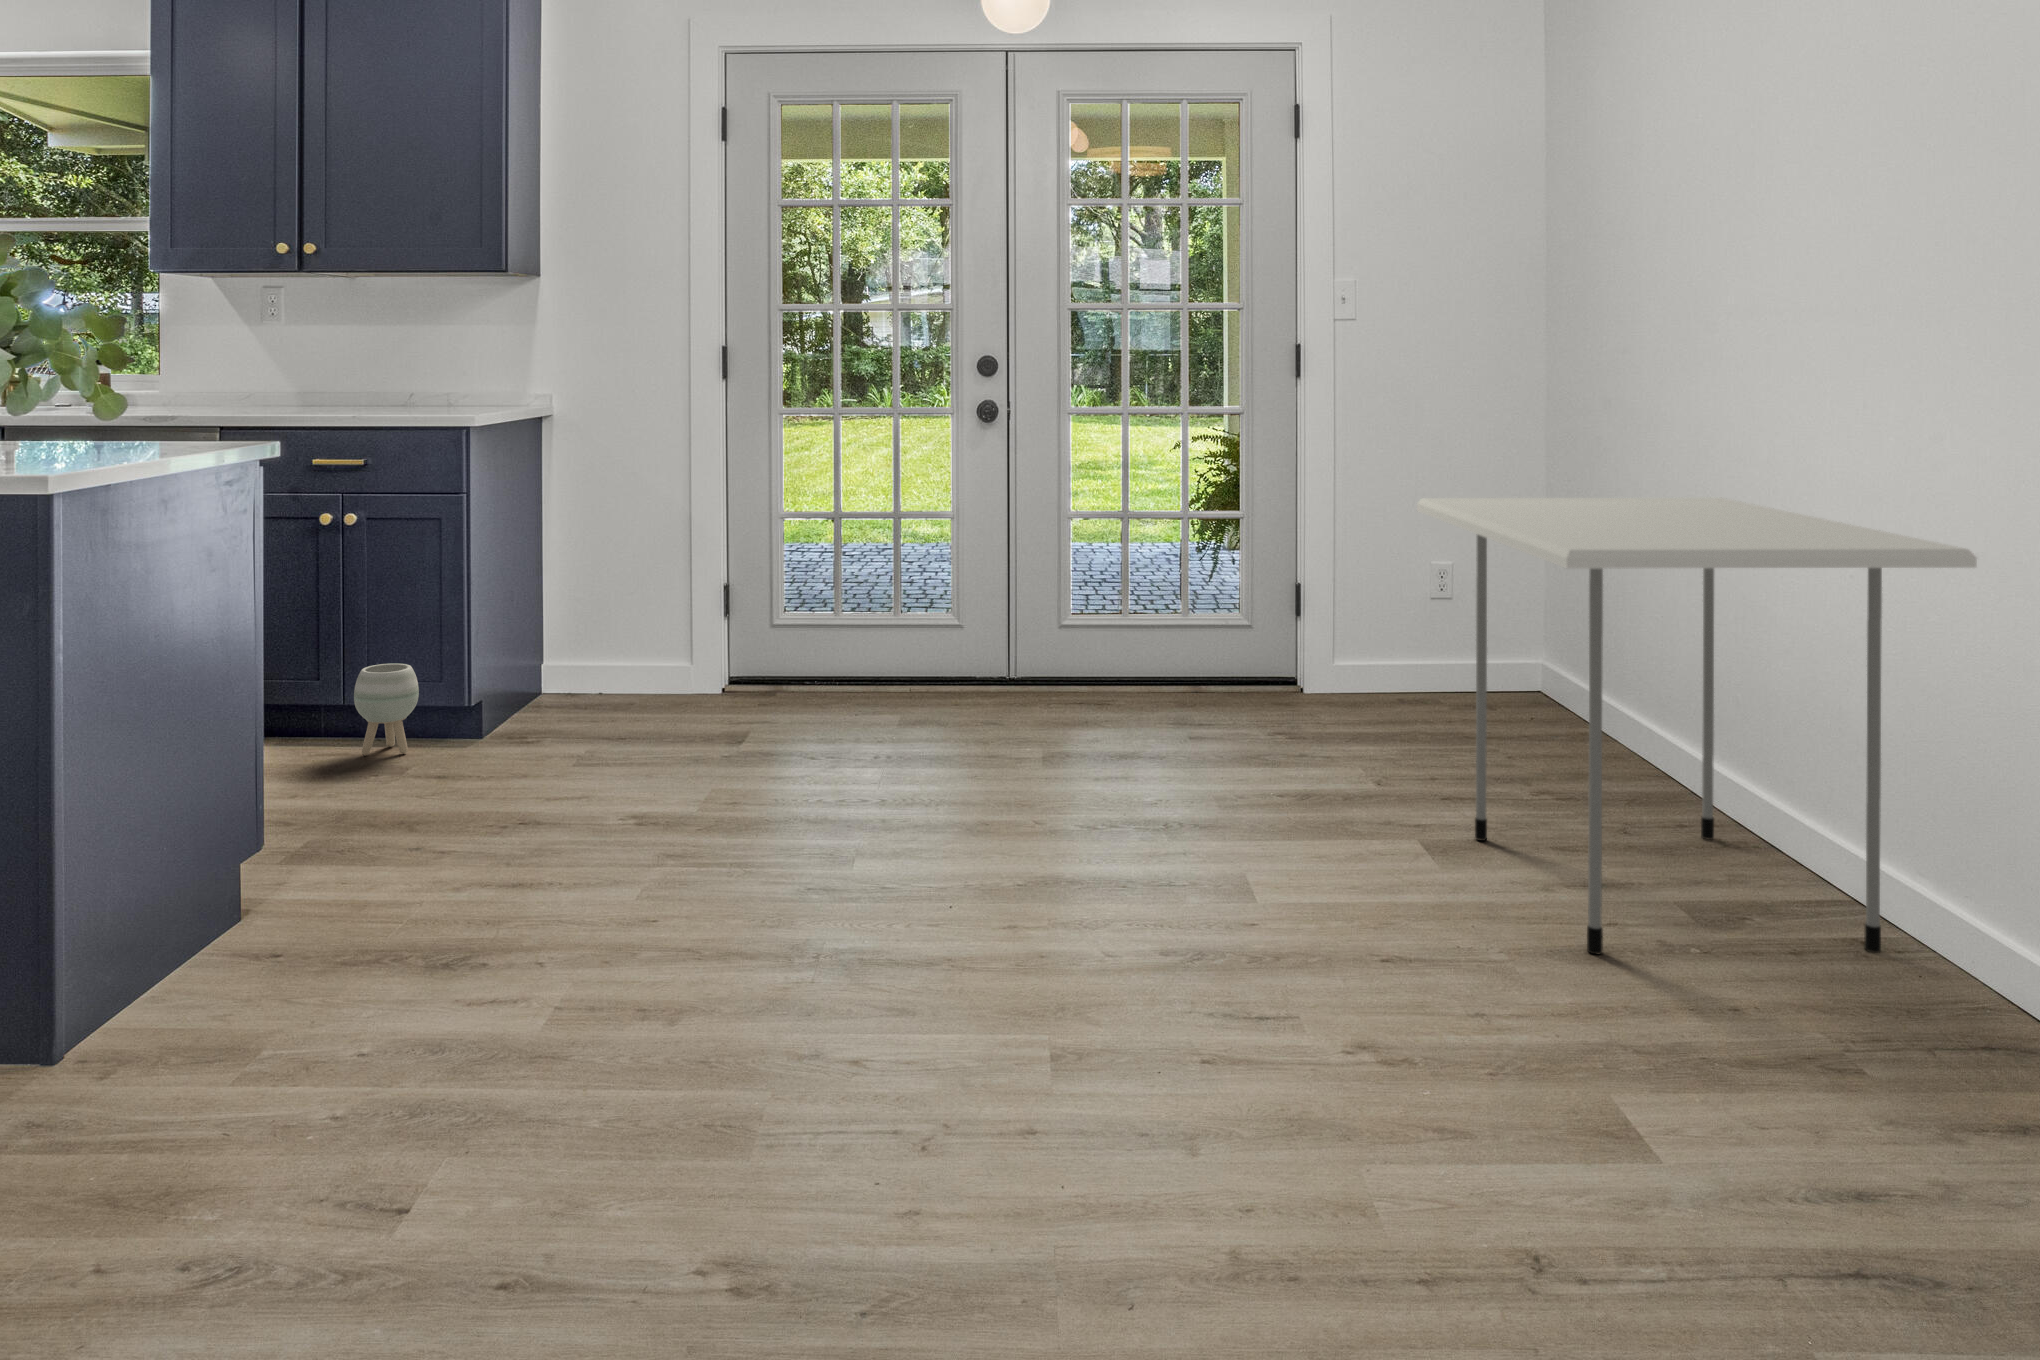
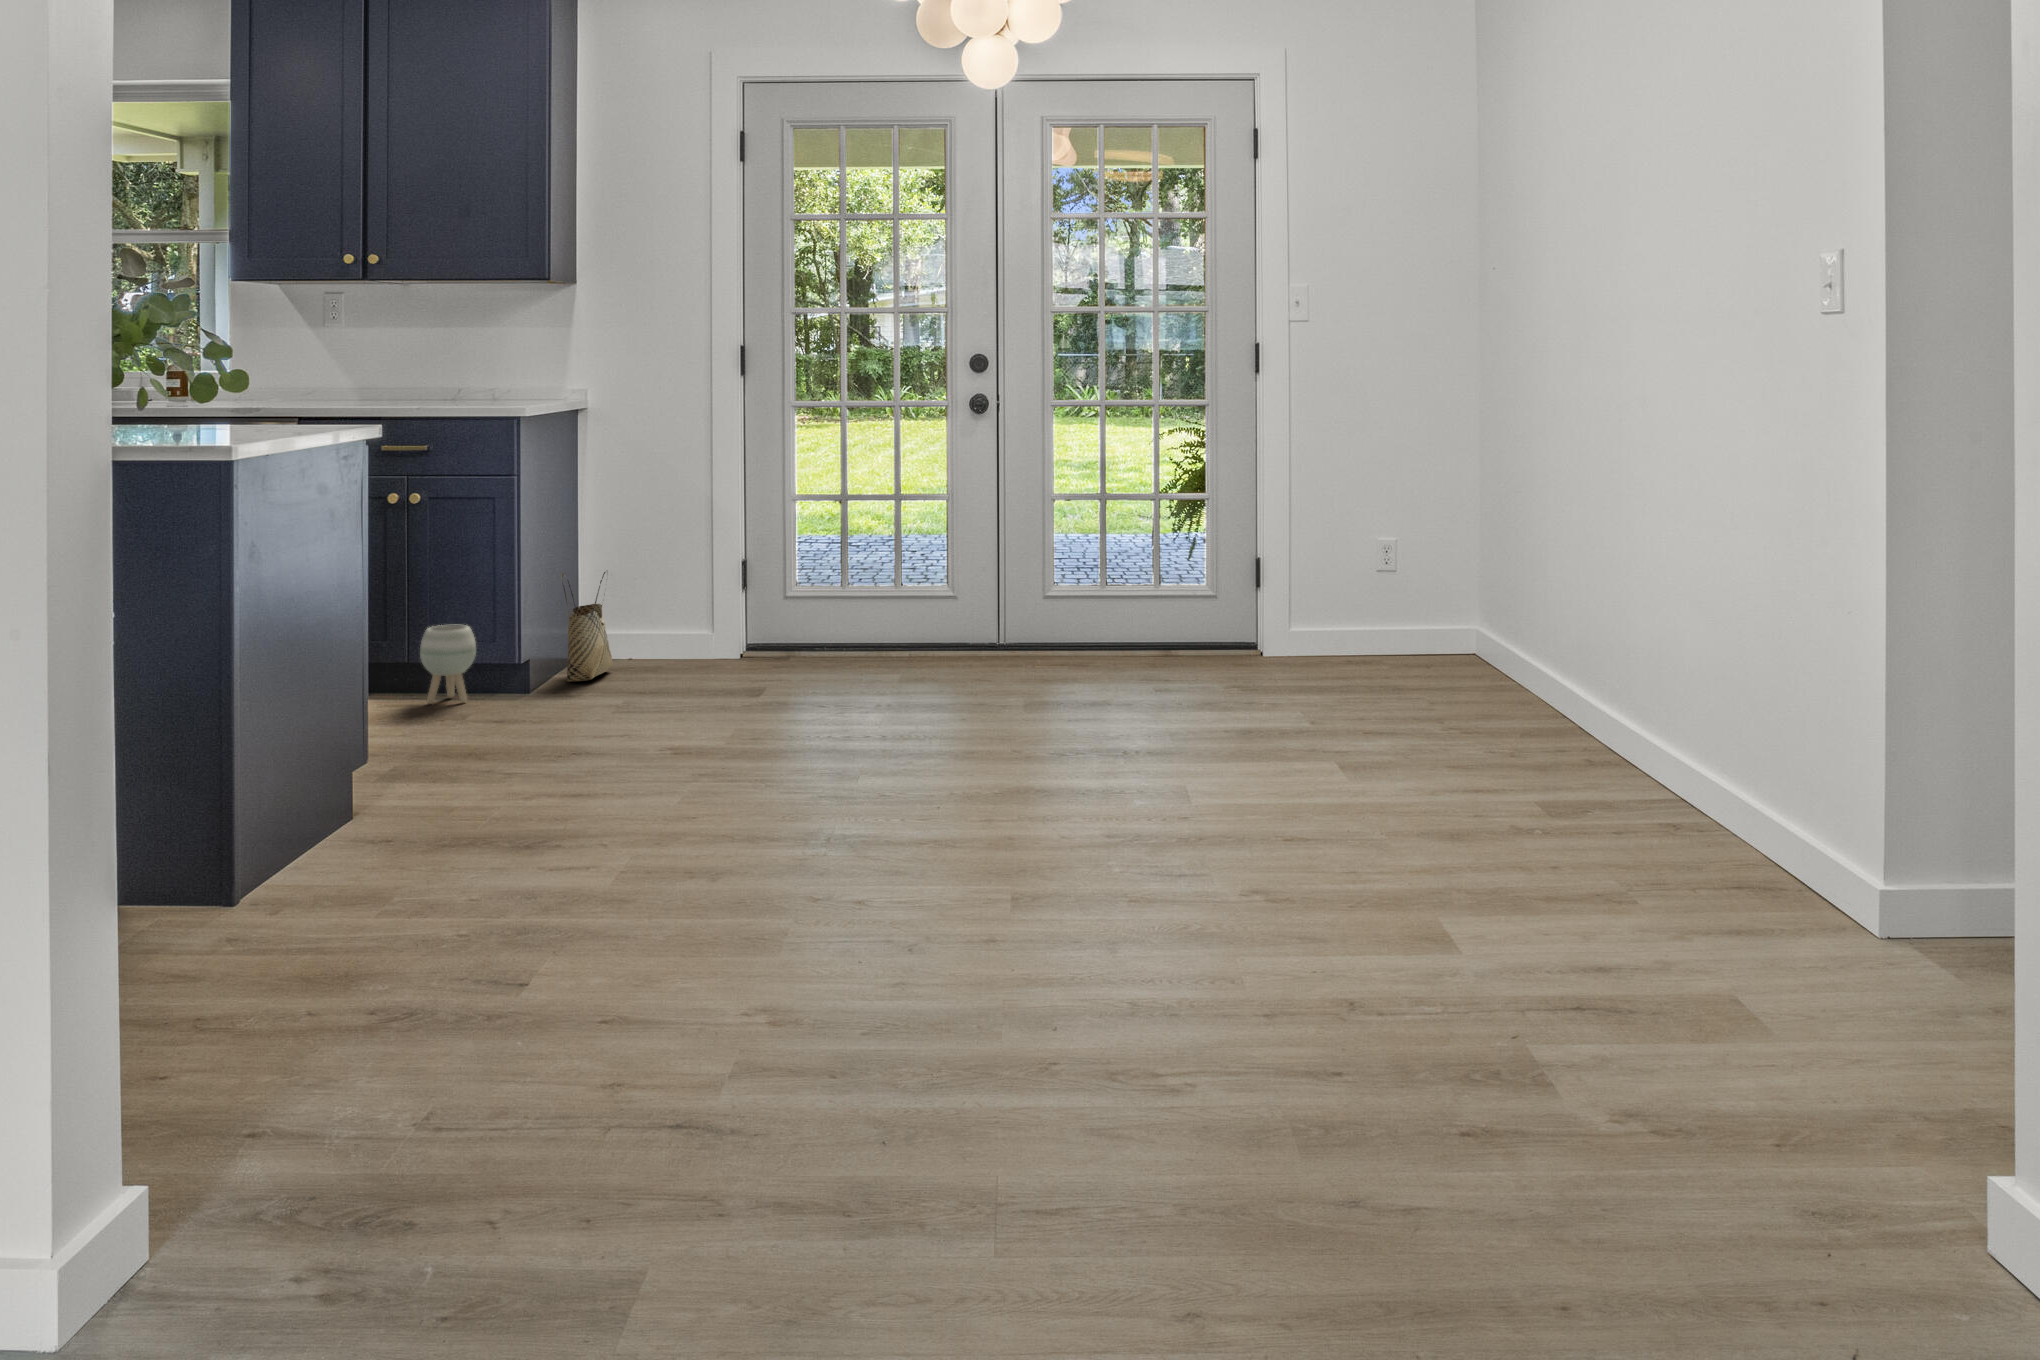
dining table: present [1417,498,1977,954] -> none [1336,470,1747,829]
woven basket: none [519,598,578,725] -> present [561,570,613,682]

